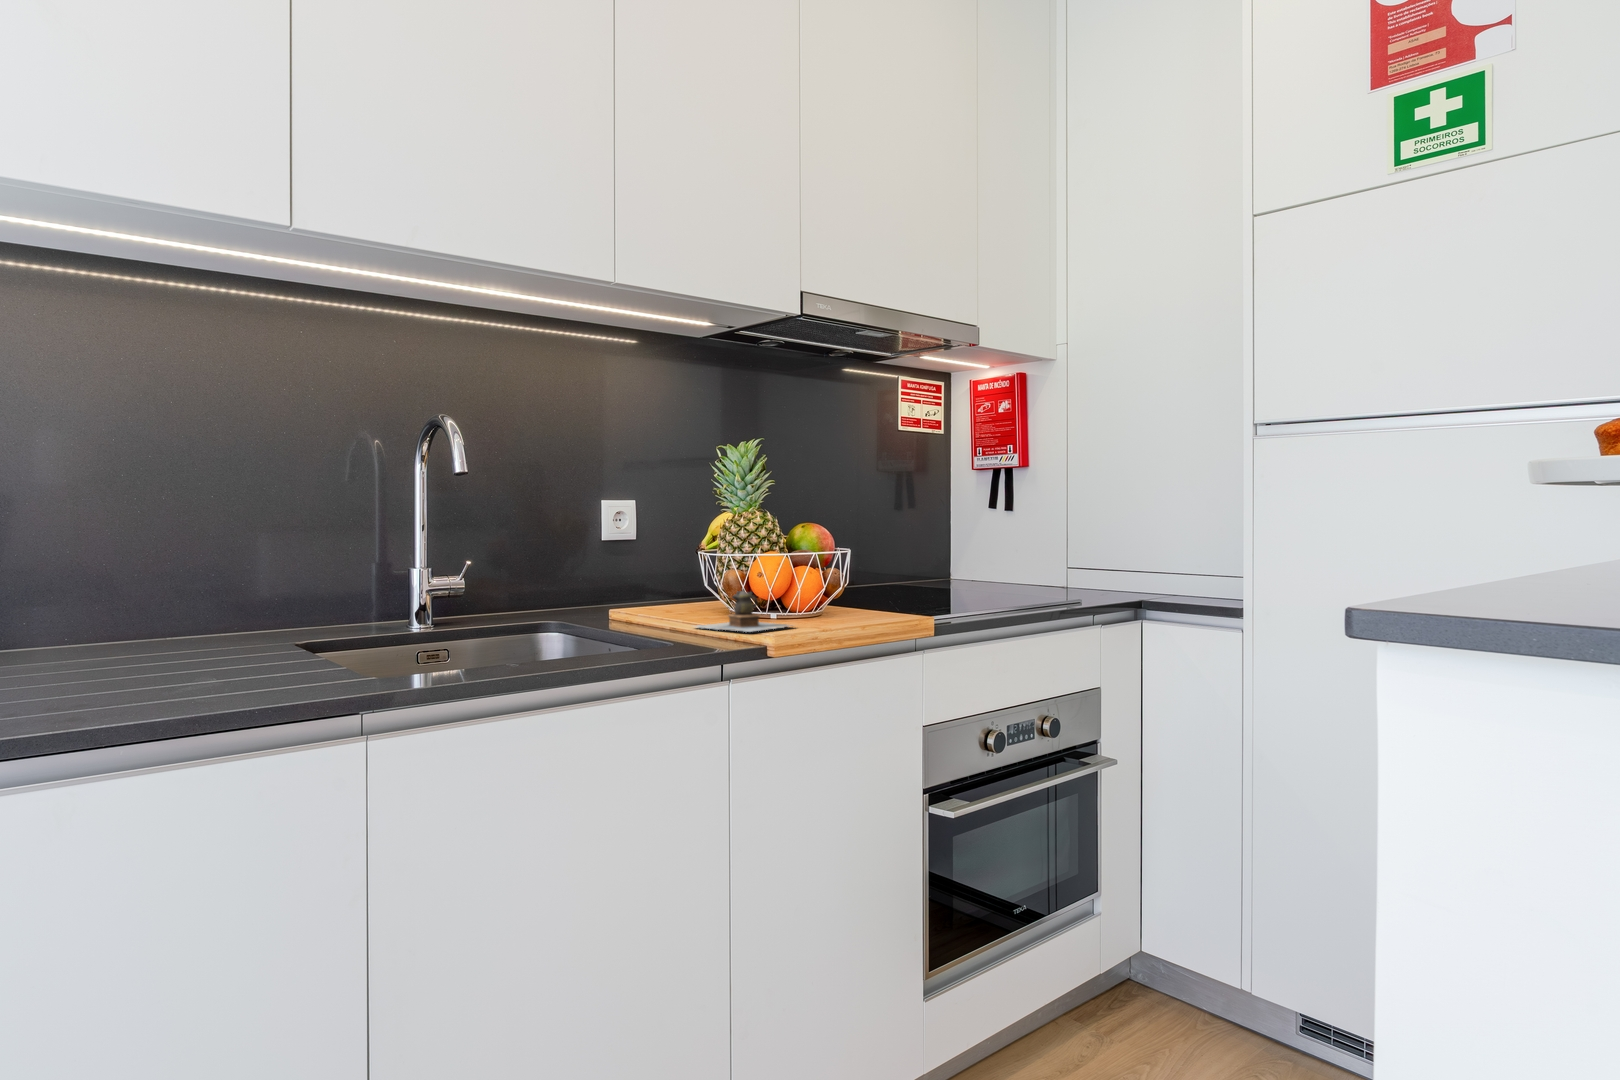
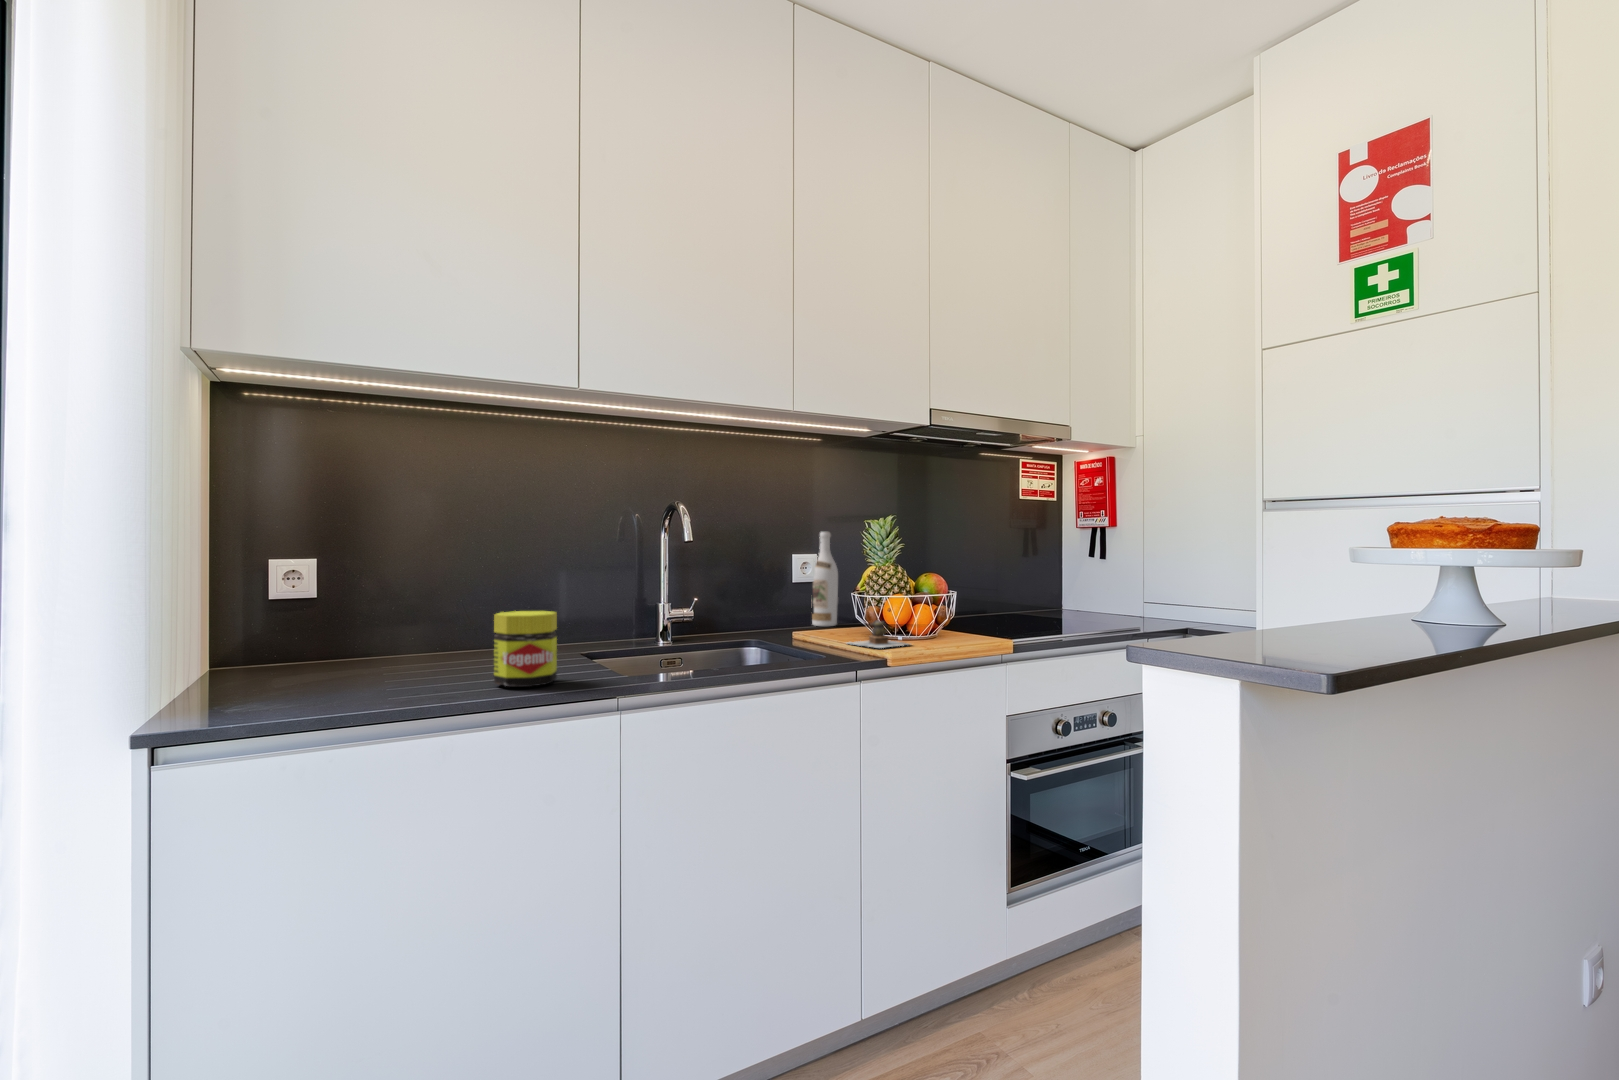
wine bottle: none [622,464,663,607] -> present [812,532,838,626]
jar: none [68,570,204,712] -> present [494,611,557,687]

